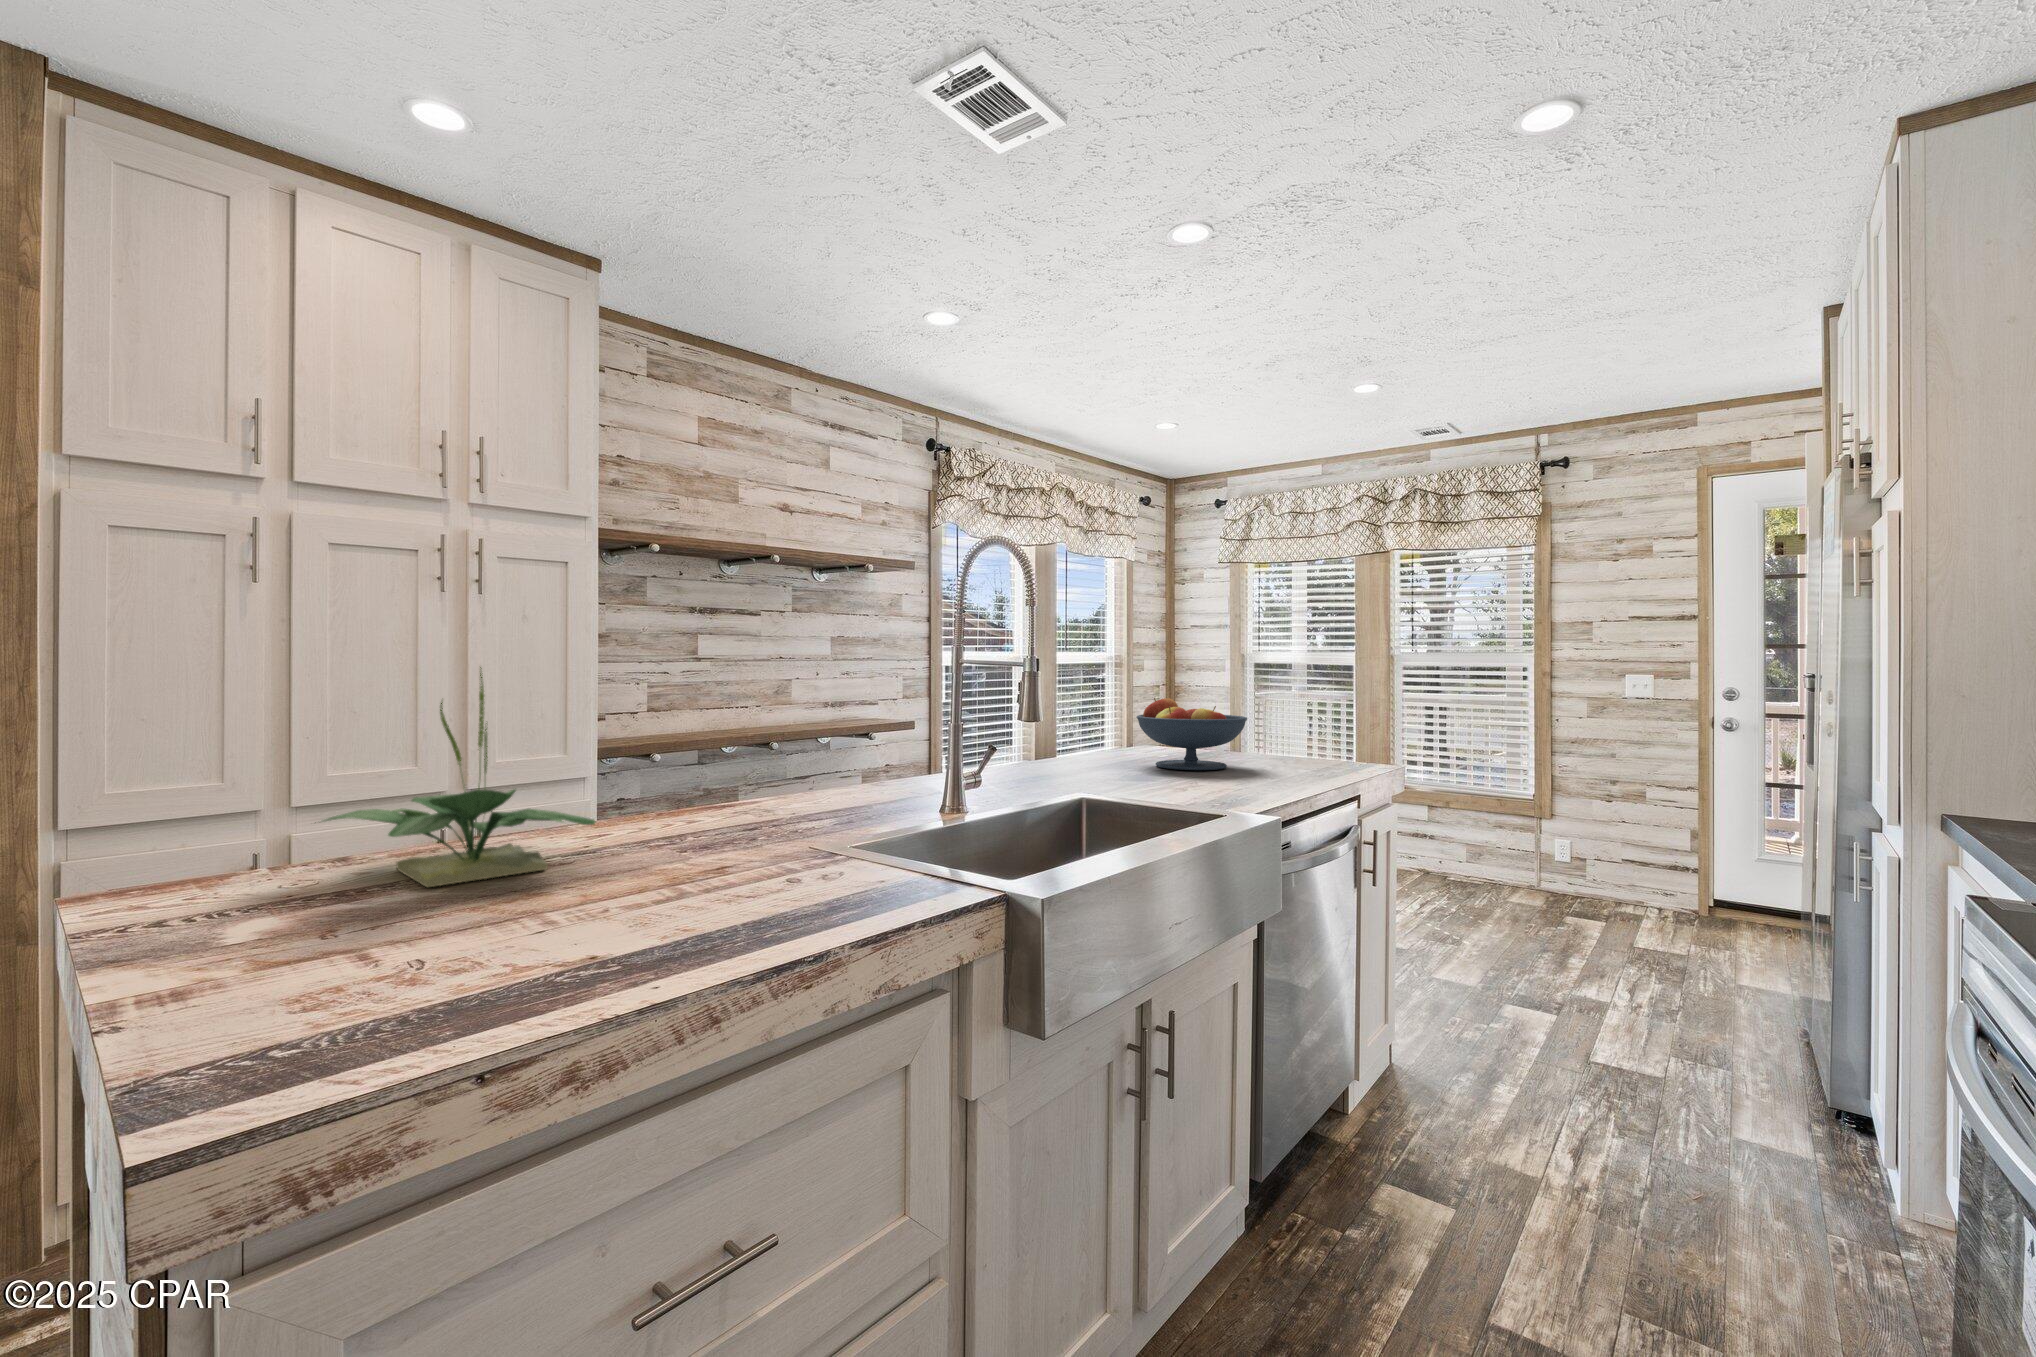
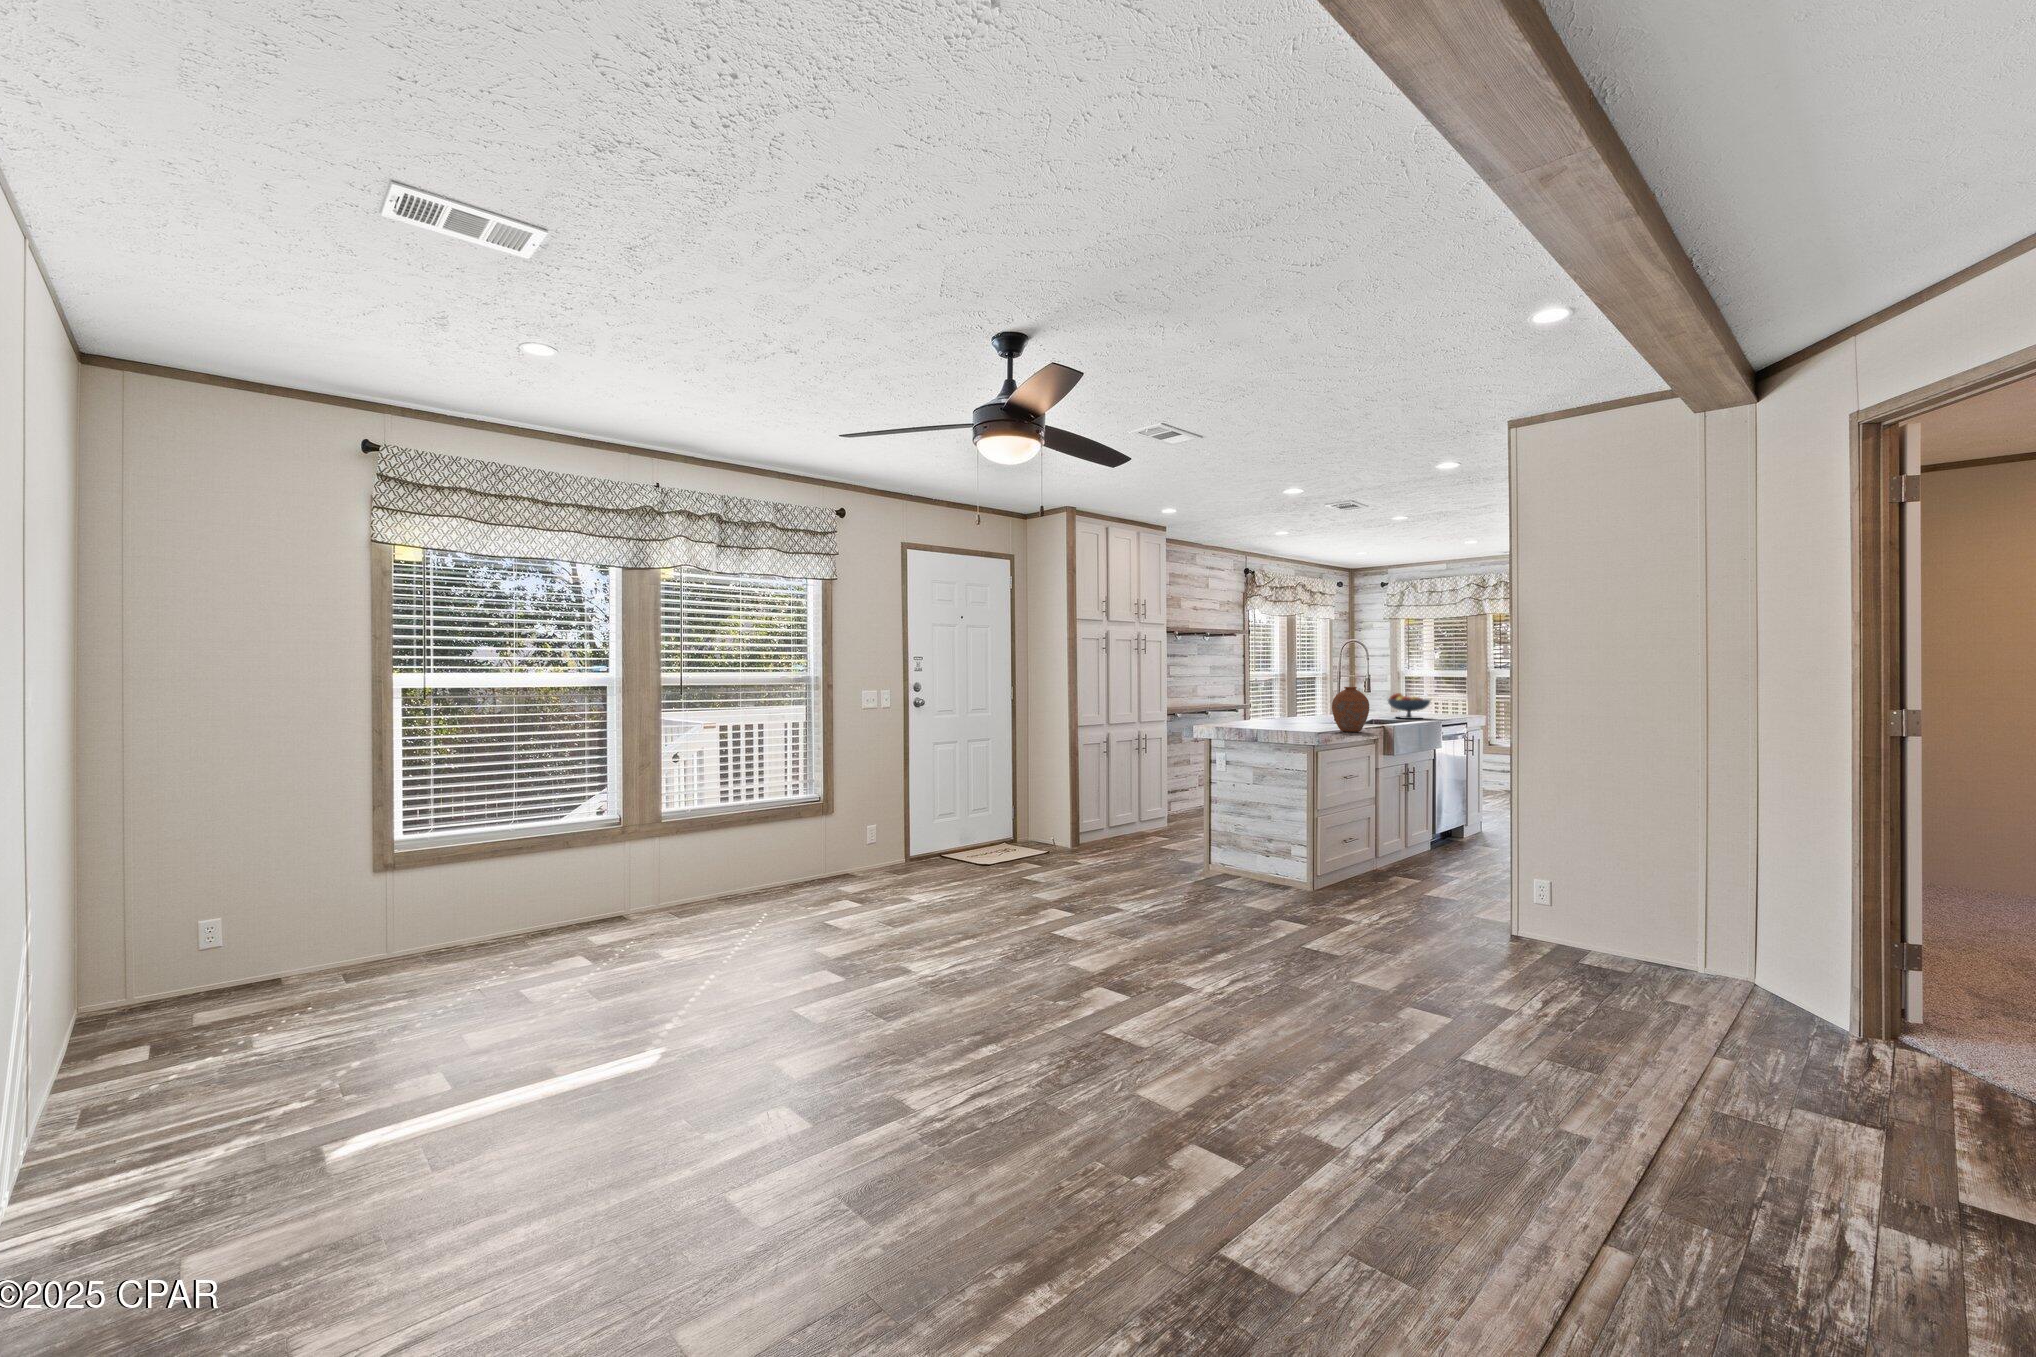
potted plant: present [315,667,595,887] -> none [1244,683,1302,729]
vase: none [639,686,826,923] -> present [1332,687,1369,732]

